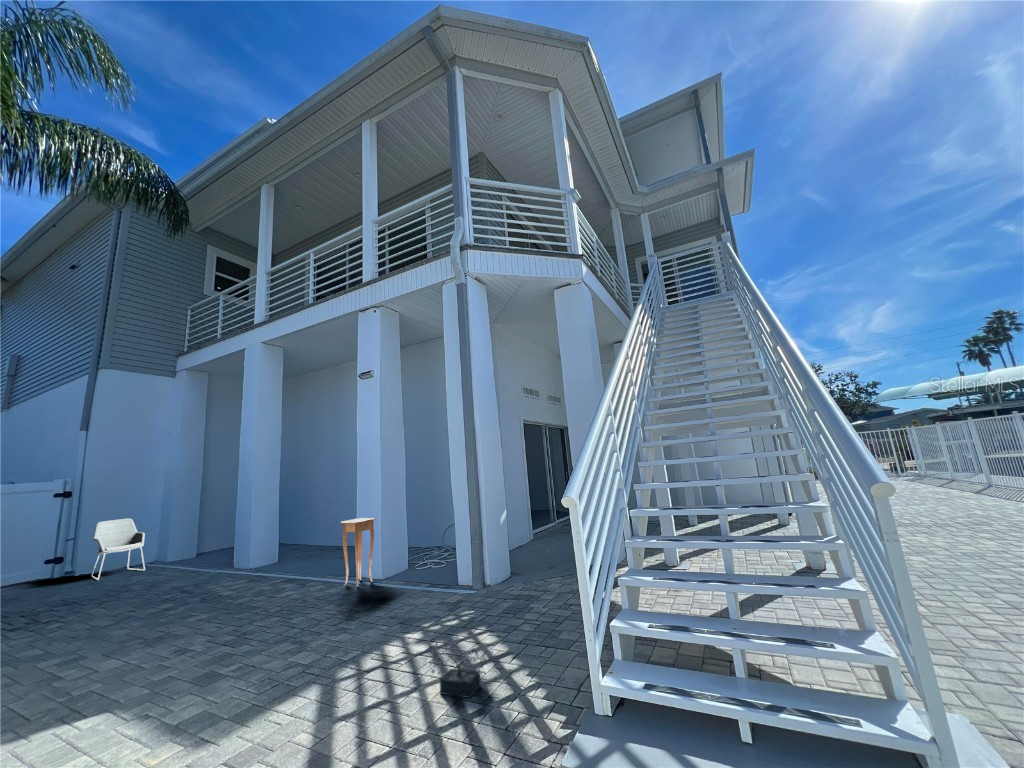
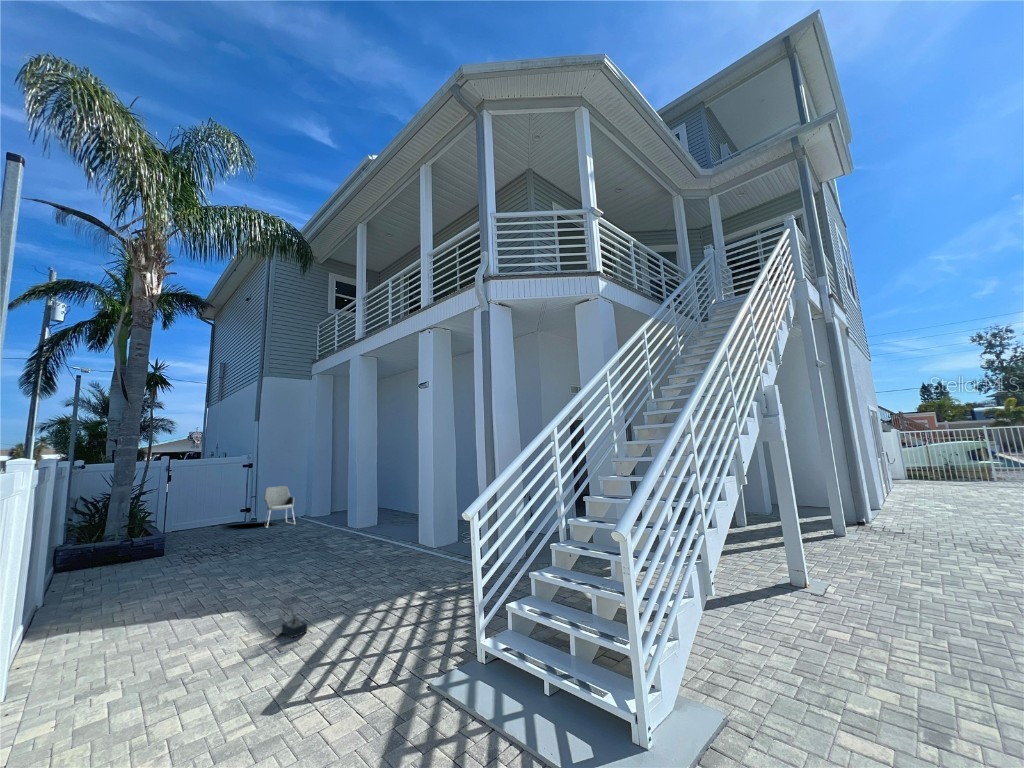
side table: present [341,518,376,587] -> none [403,502,428,555]
decorative plant: present [428,632,484,698] -> present [276,596,309,638]

